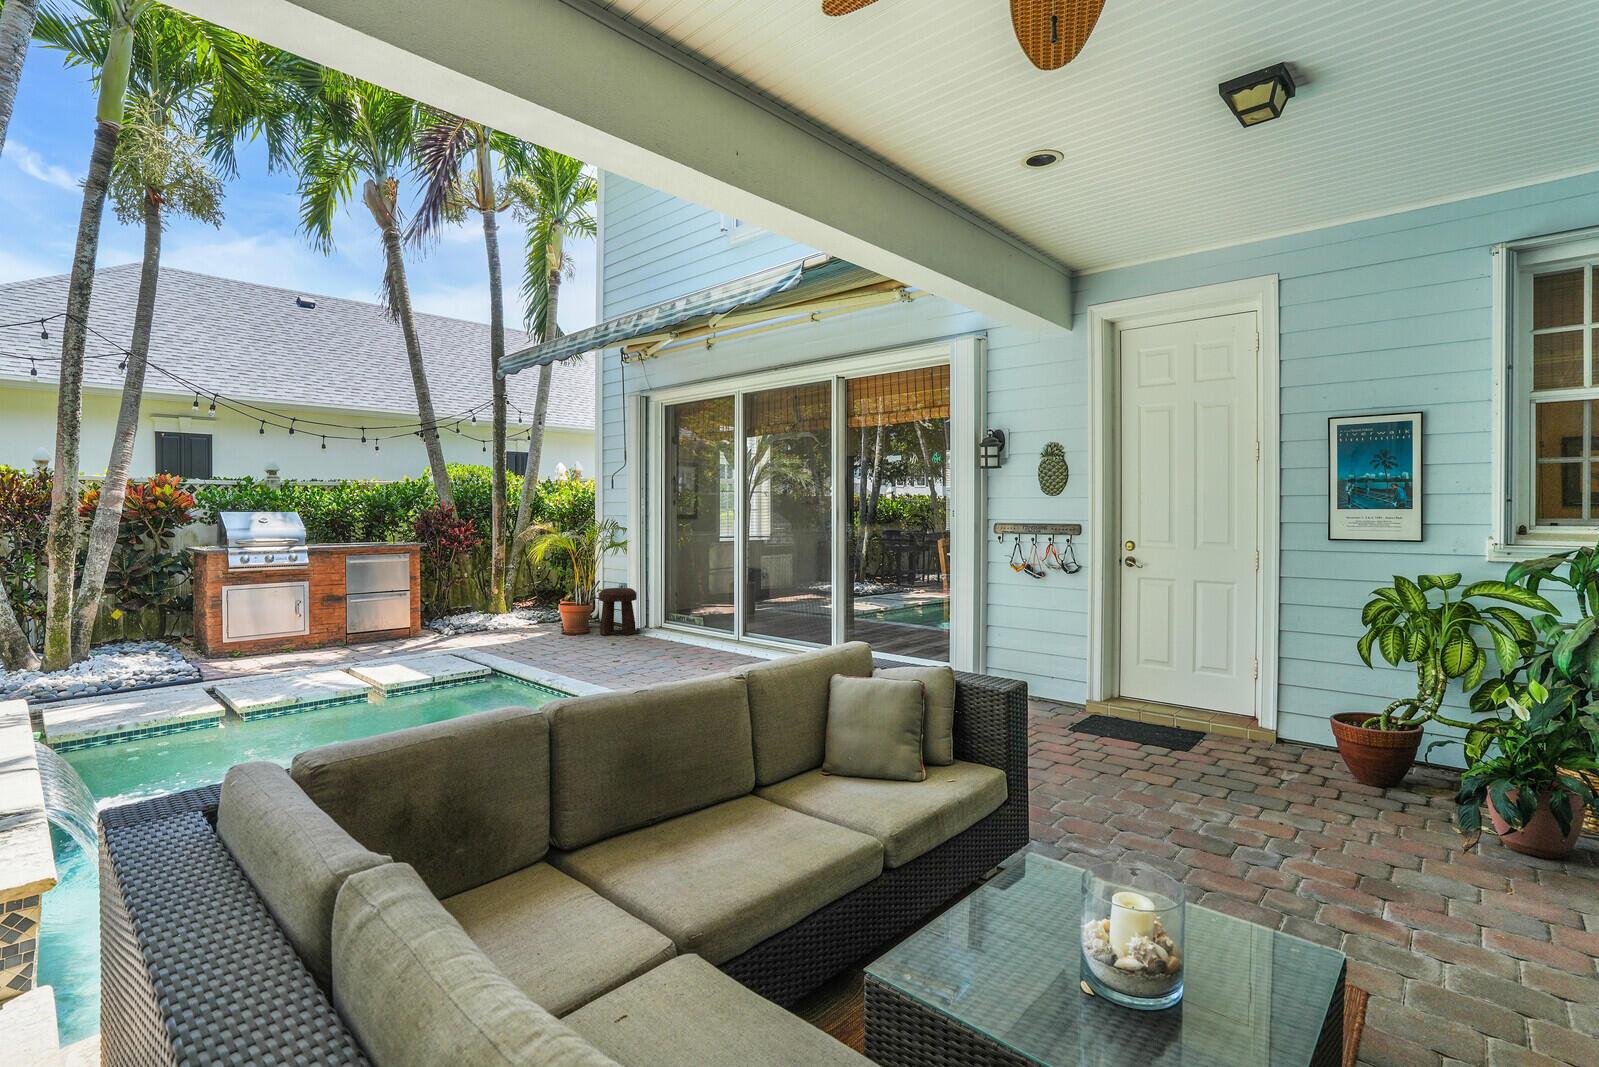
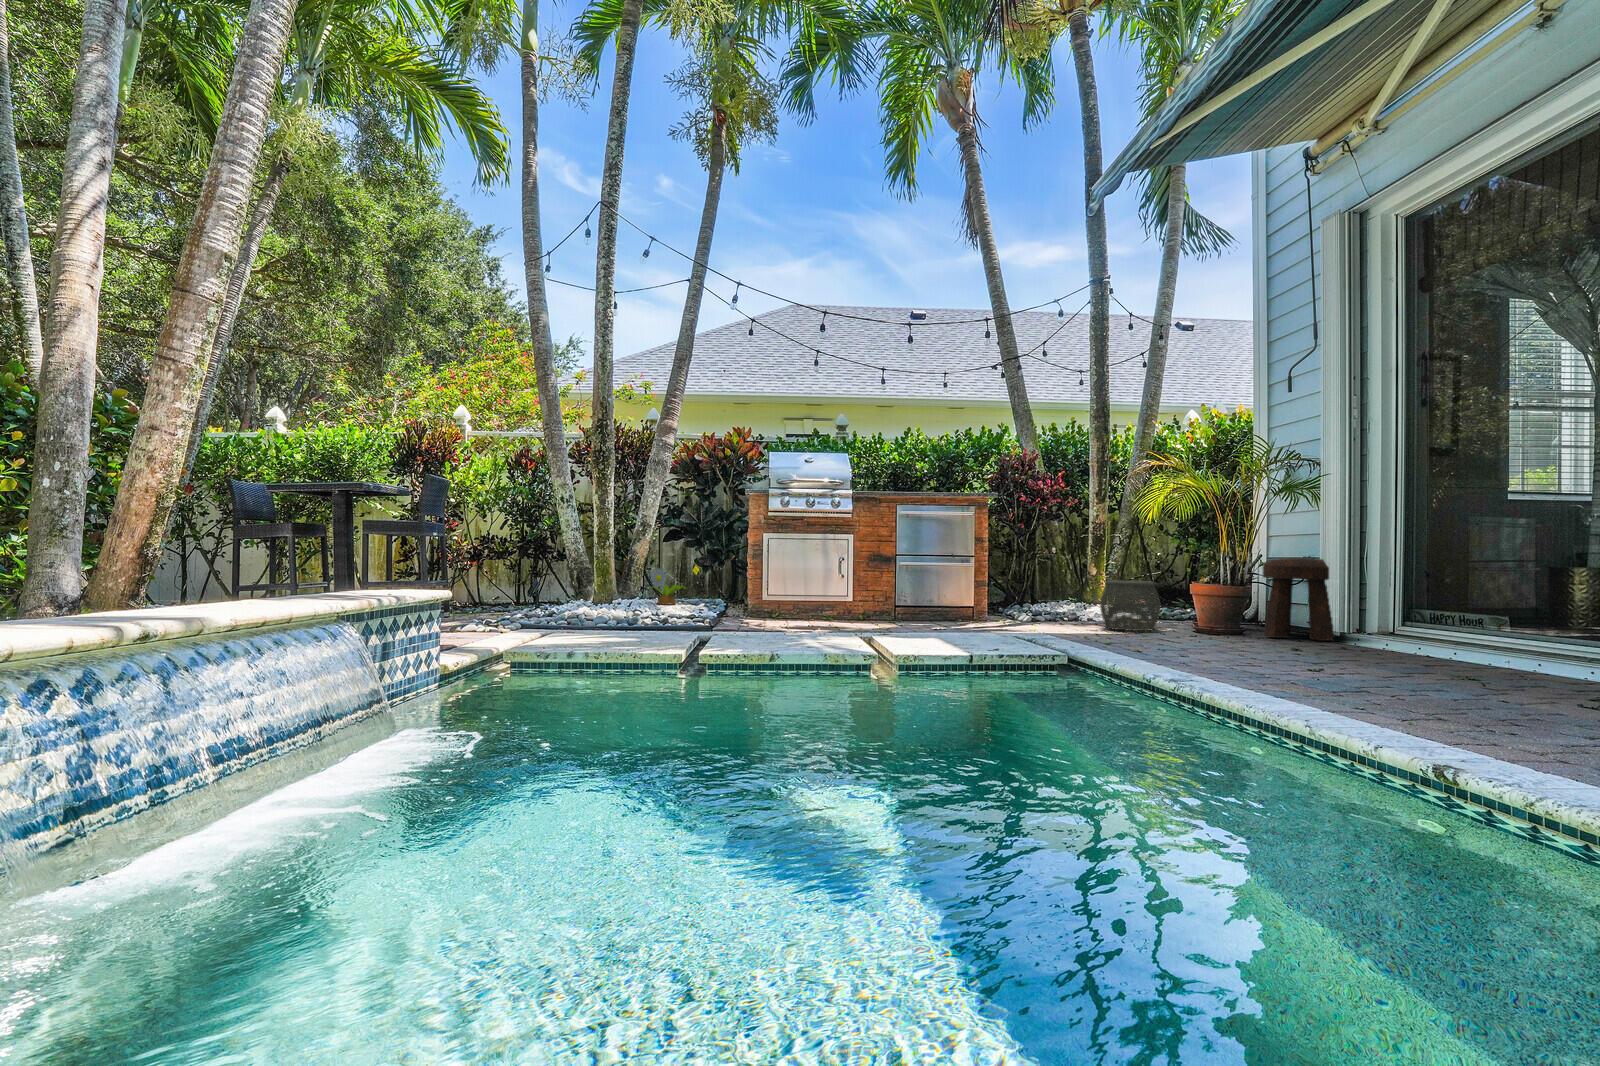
woven basket: none [505,605,543,639] -> present [1100,580,1160,631]
decorative plant: none [99,628,146,660] -> present [650,569,684,605]

